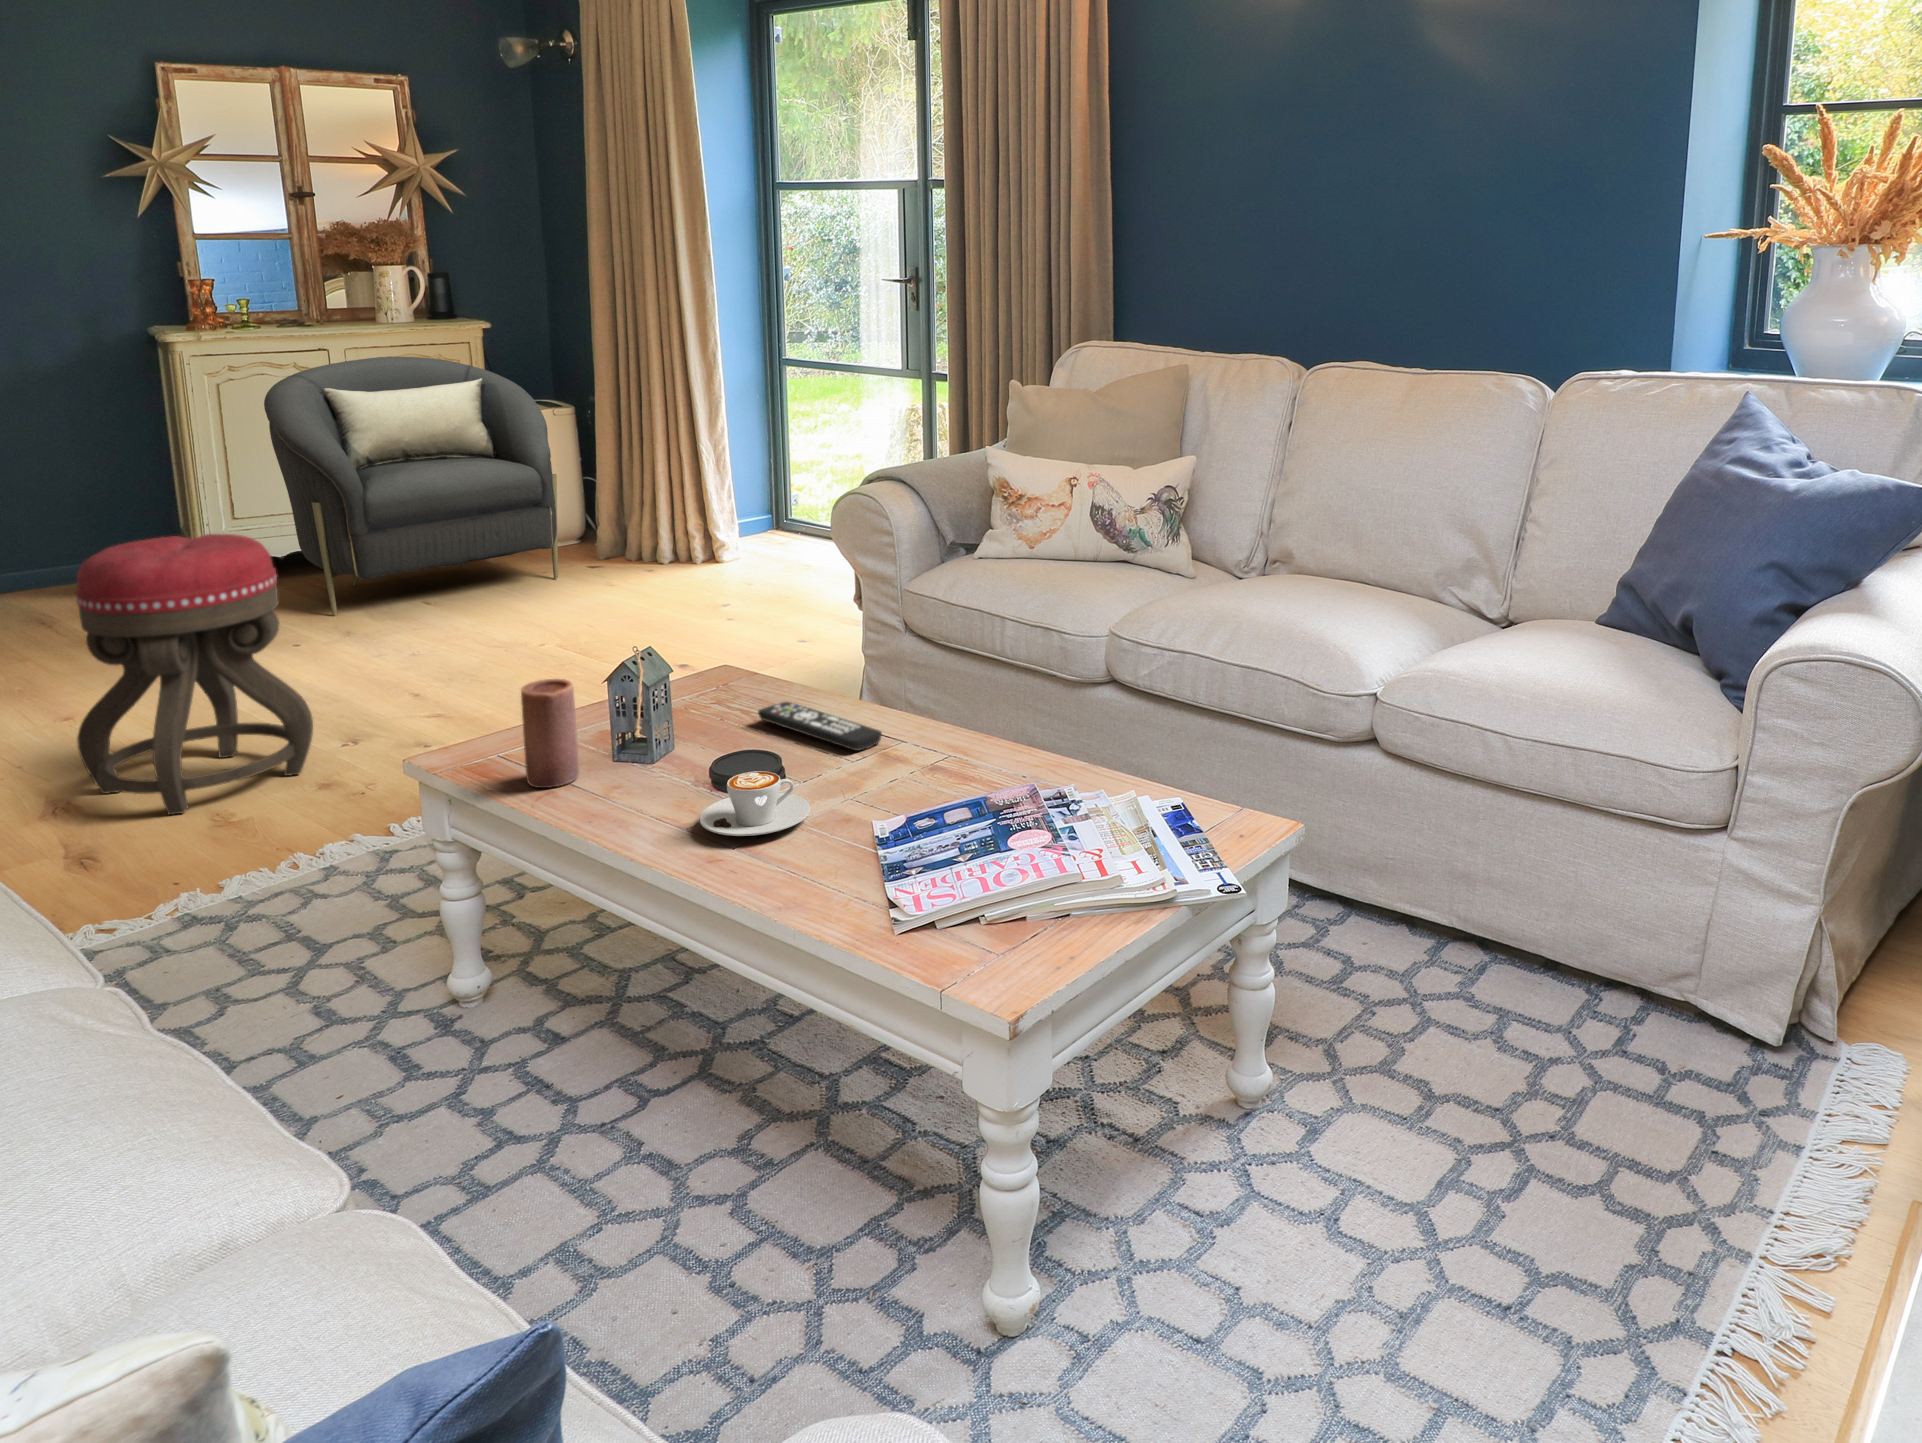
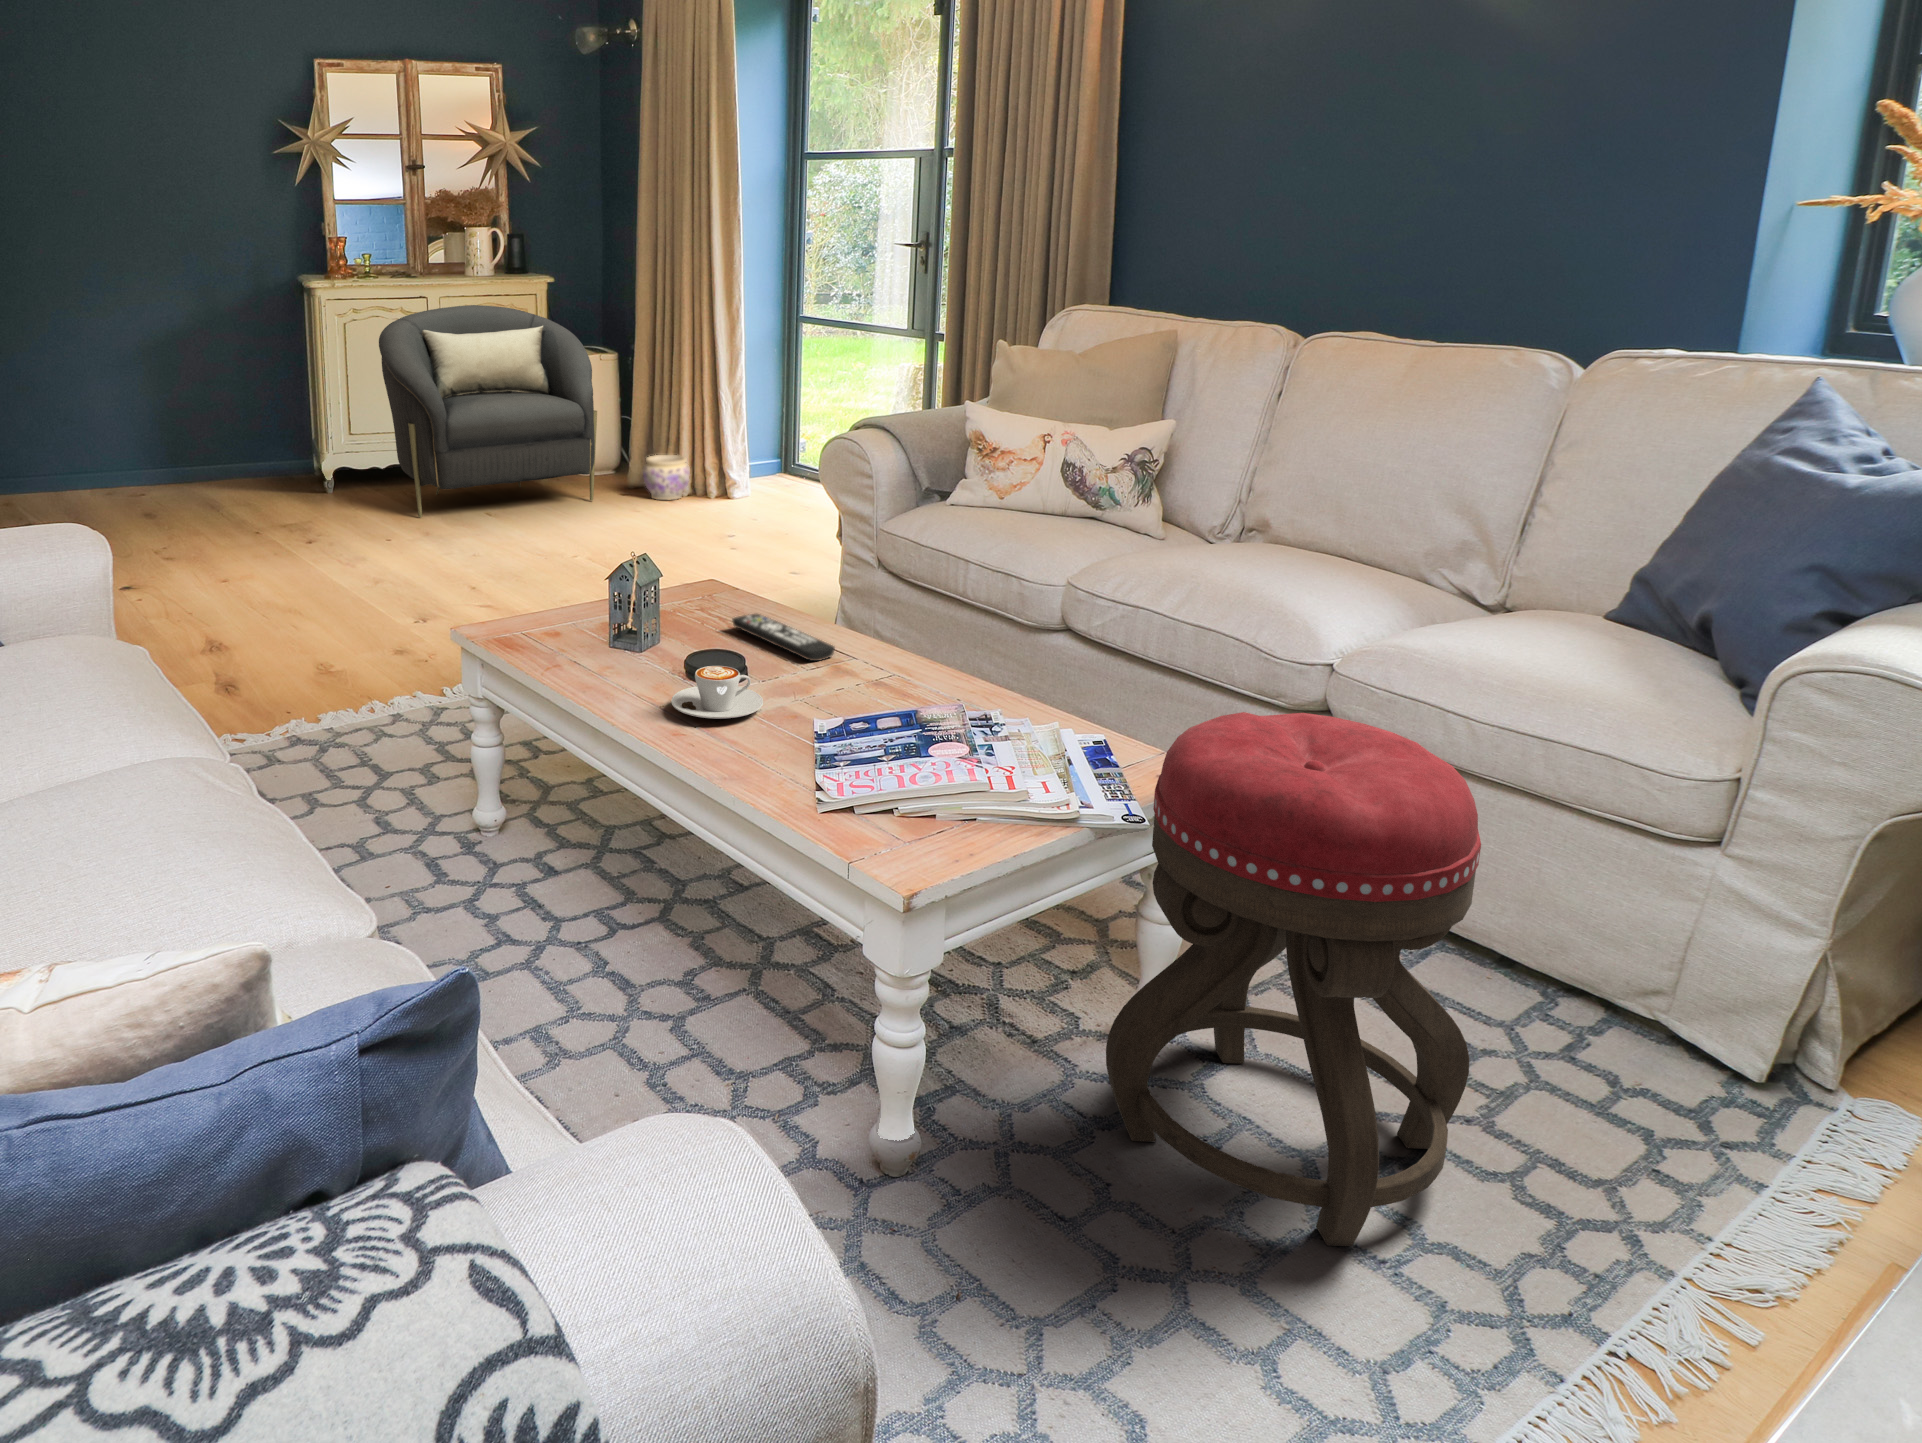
planter: none [616,519,673,571] -> present [643,455,690,500]
ottoman: present [75,534,313,815] -> present [1106,712,1481,1246]
candle: present [521,679,579,788] -> none [542,573,582,662]

